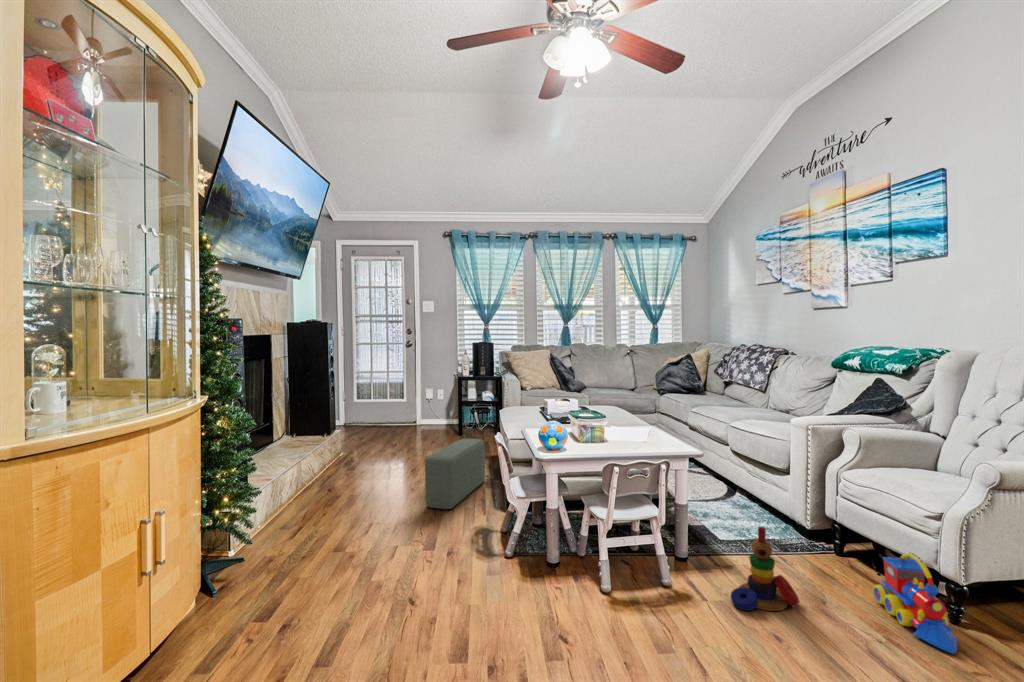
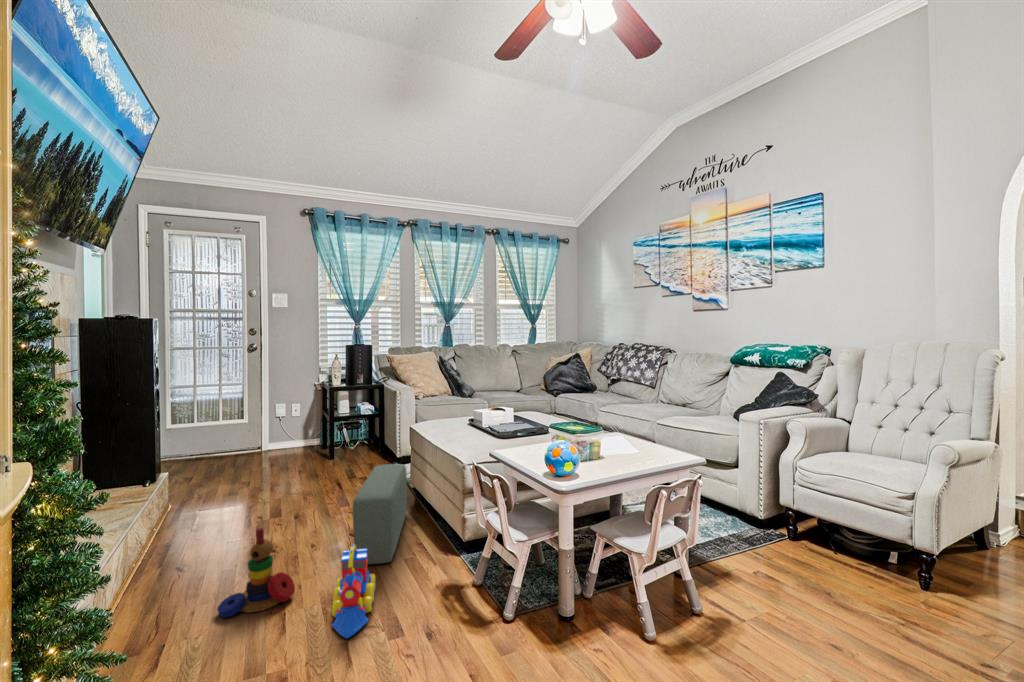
stacking toy: present [731,527,799,611] -> present [217,528,295,618]
toy train: present [873,553,958,654] -> present [332,544,376,638]

